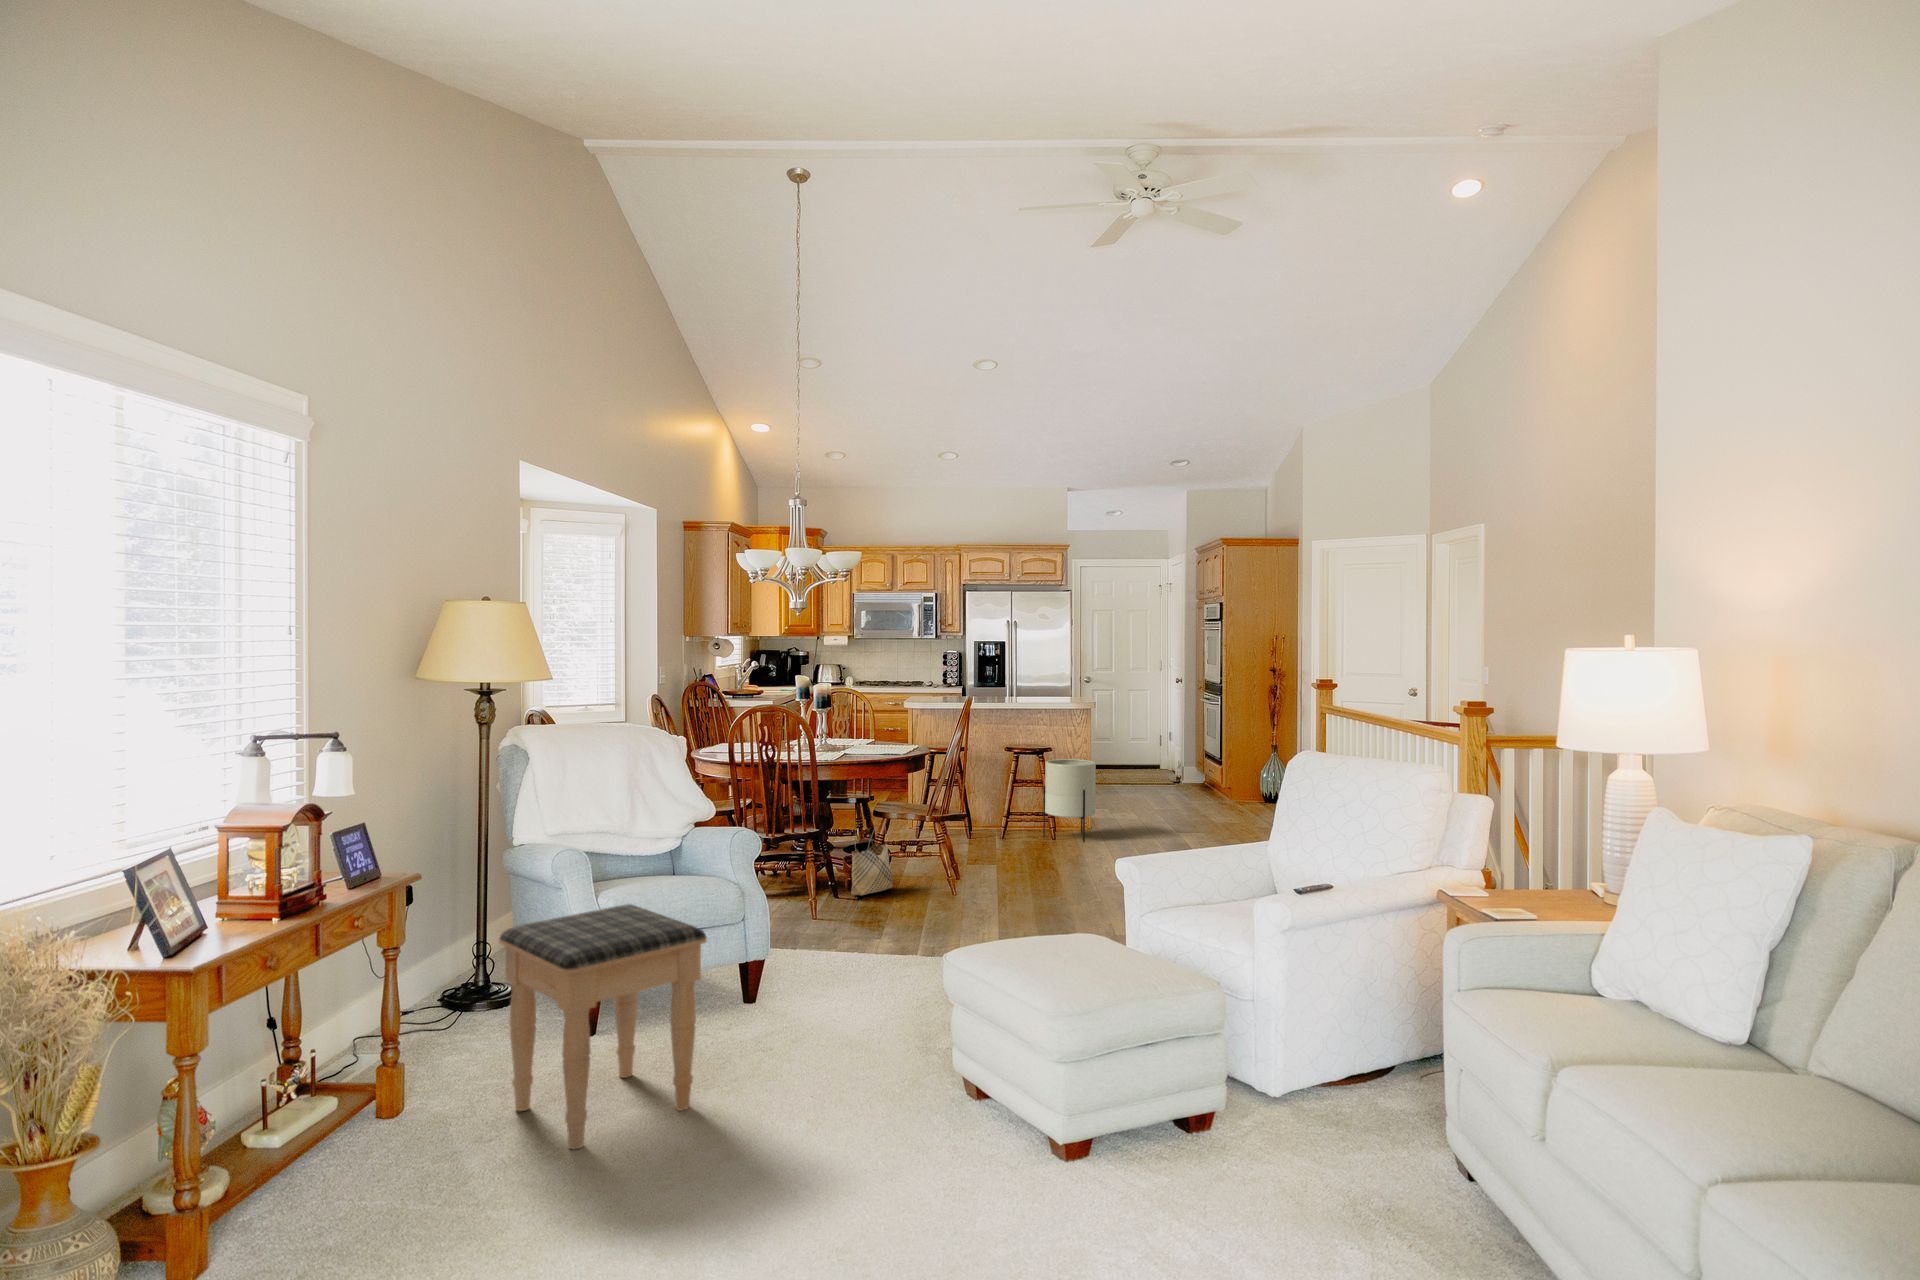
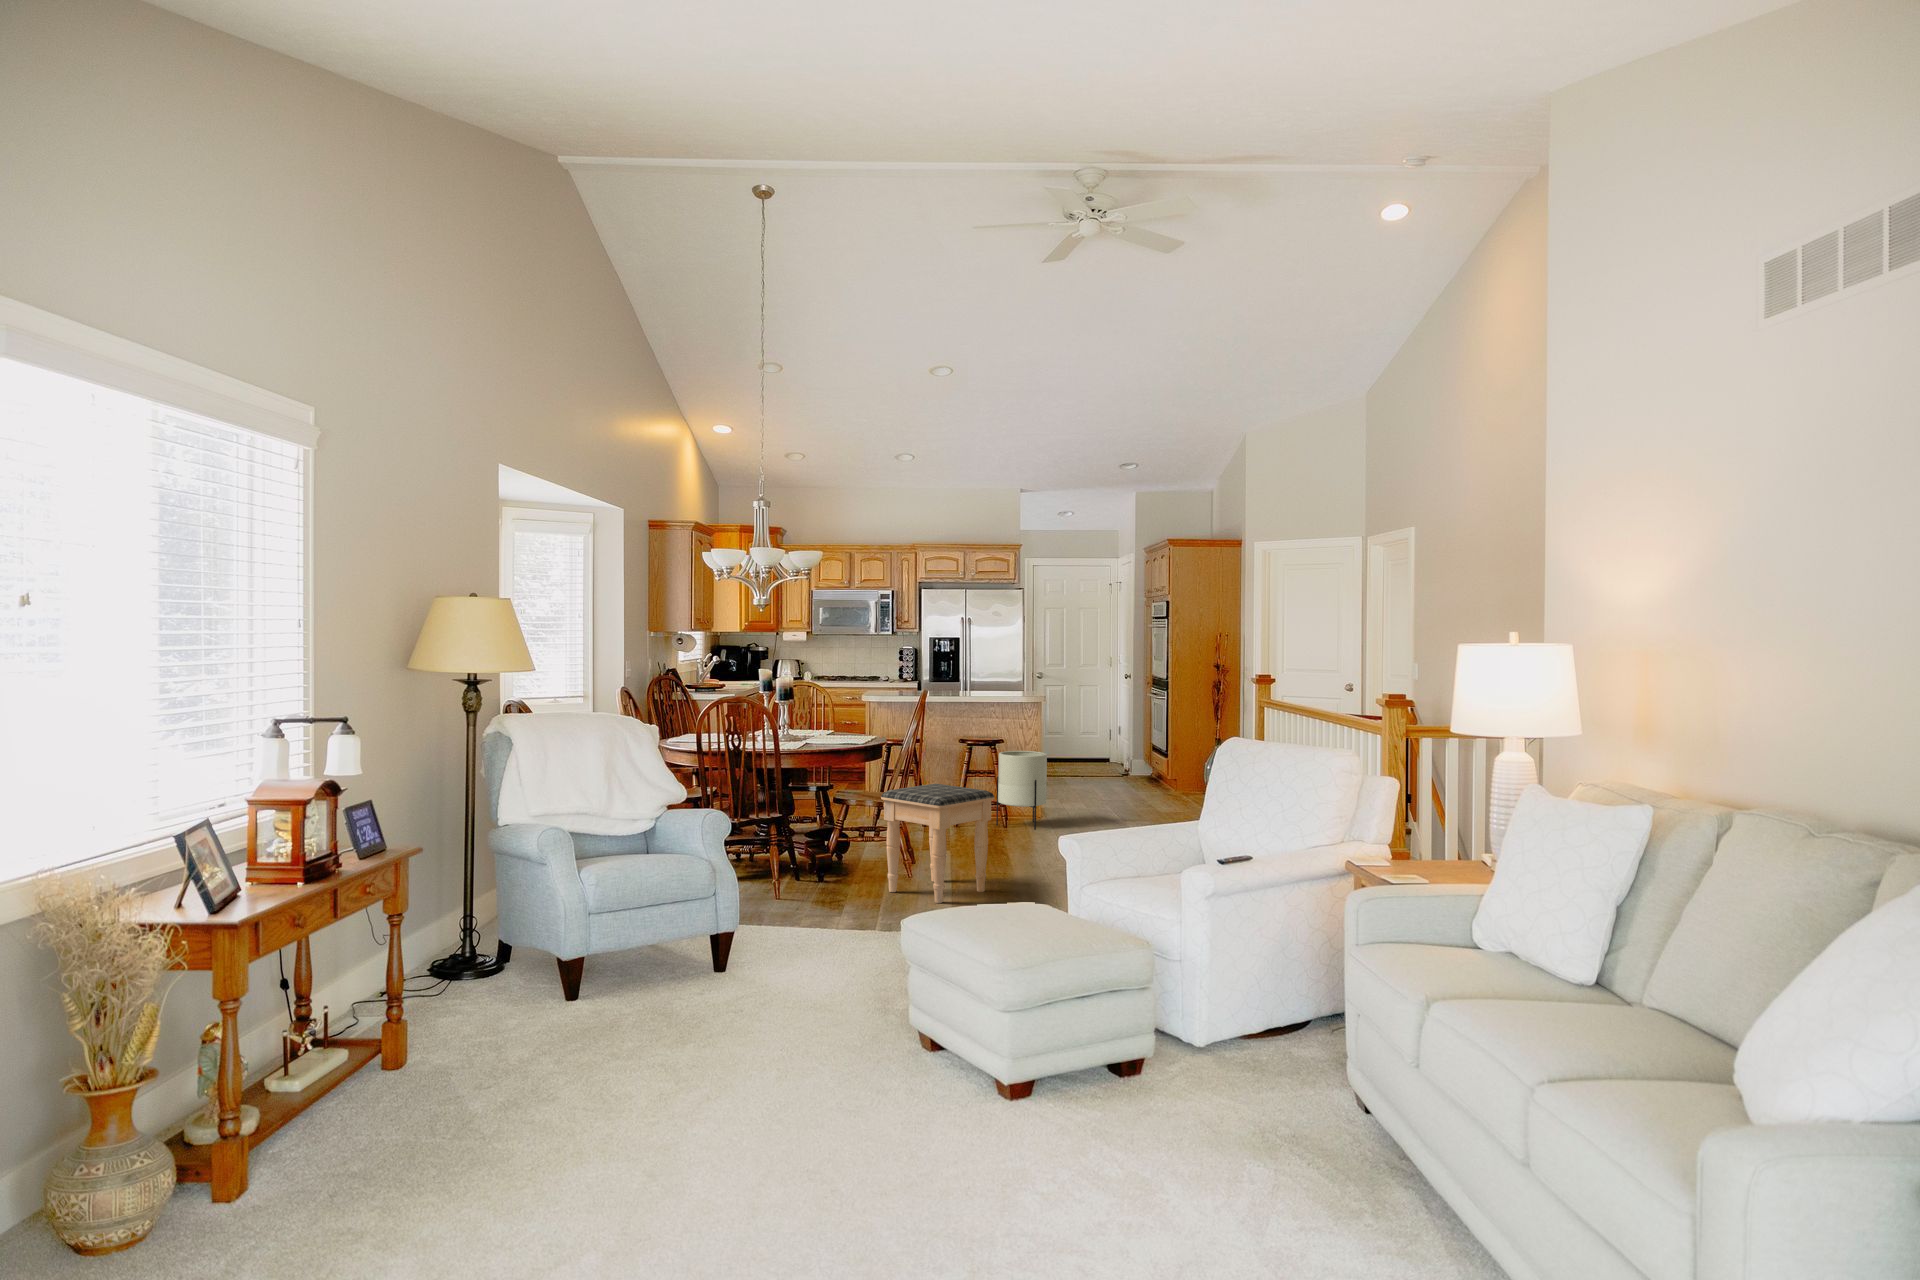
woven basket: present [851,822,893,895] -> none [812,809,852,878]
footstool: present [499,904,707,1149] -> present [881,784,994,903]

